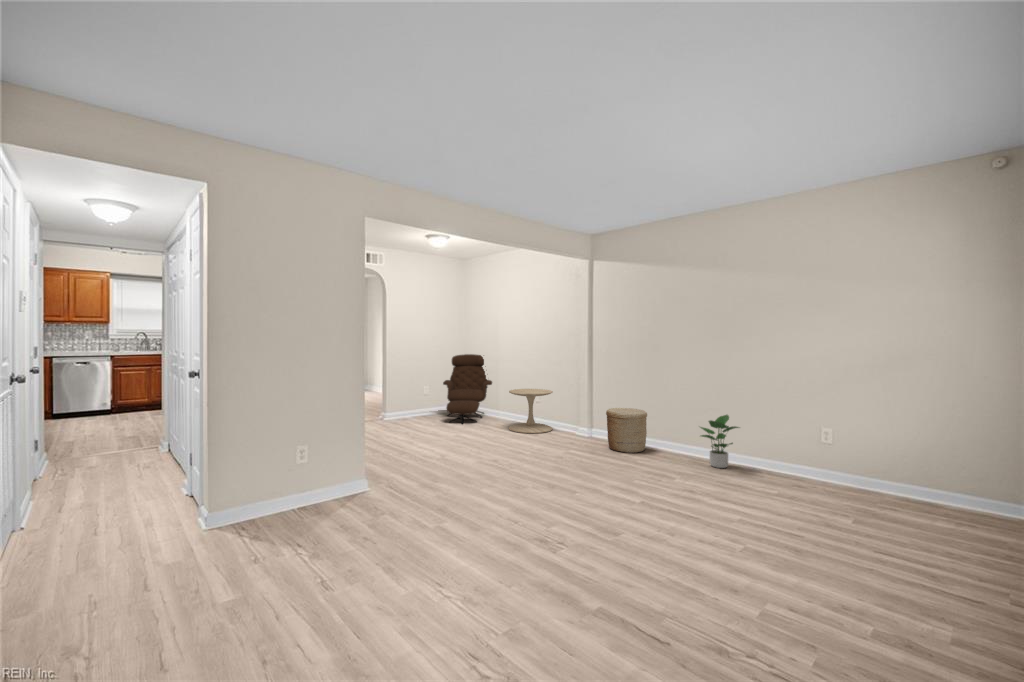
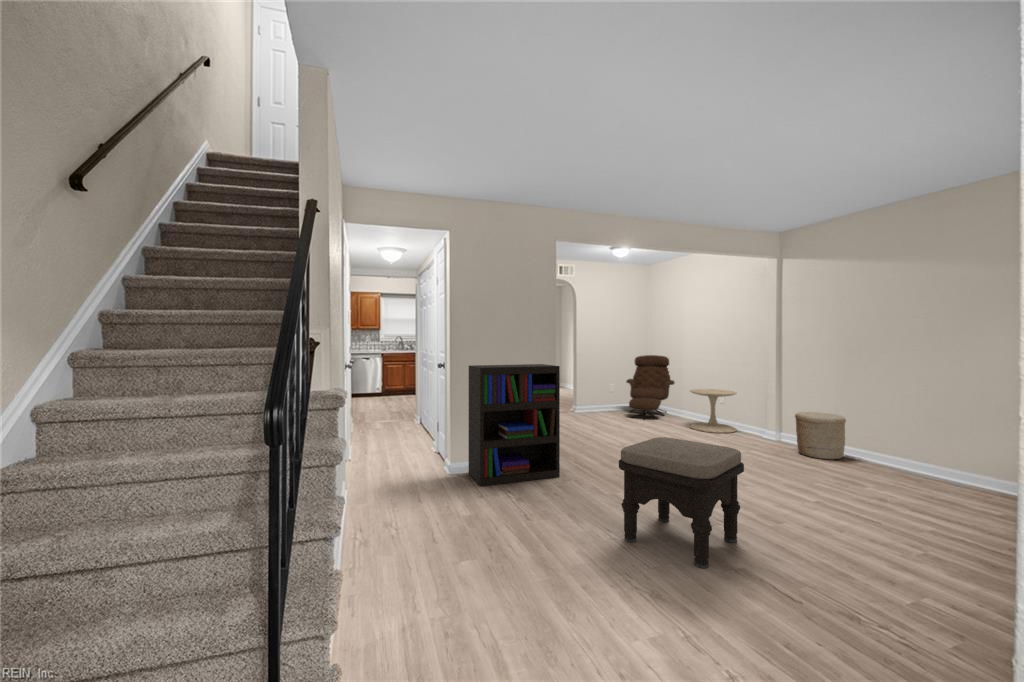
bookshelf: none [237,369,369,542] -> present [468,364,560,486]
potted plant: present [700,415,739,468] -> none [910,425,973,485]
ottoman: none [448,455,585,614] -> present [619,437,744,568]

